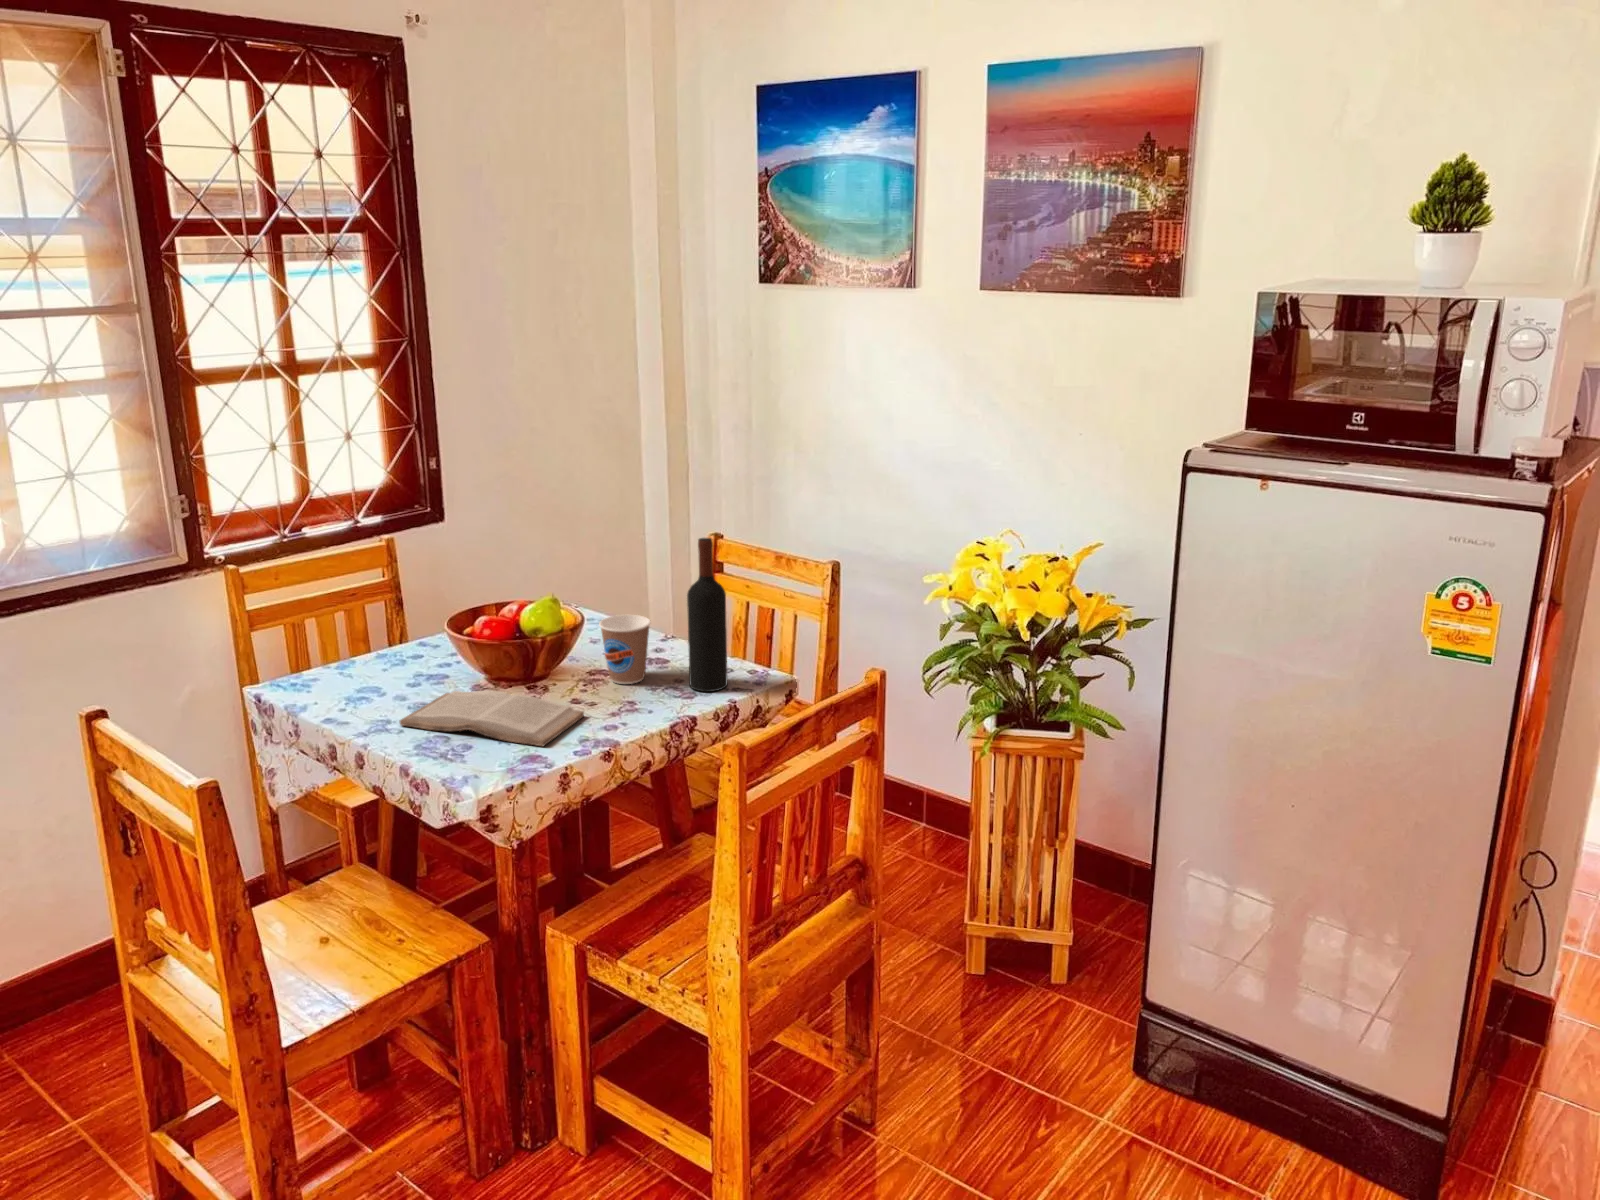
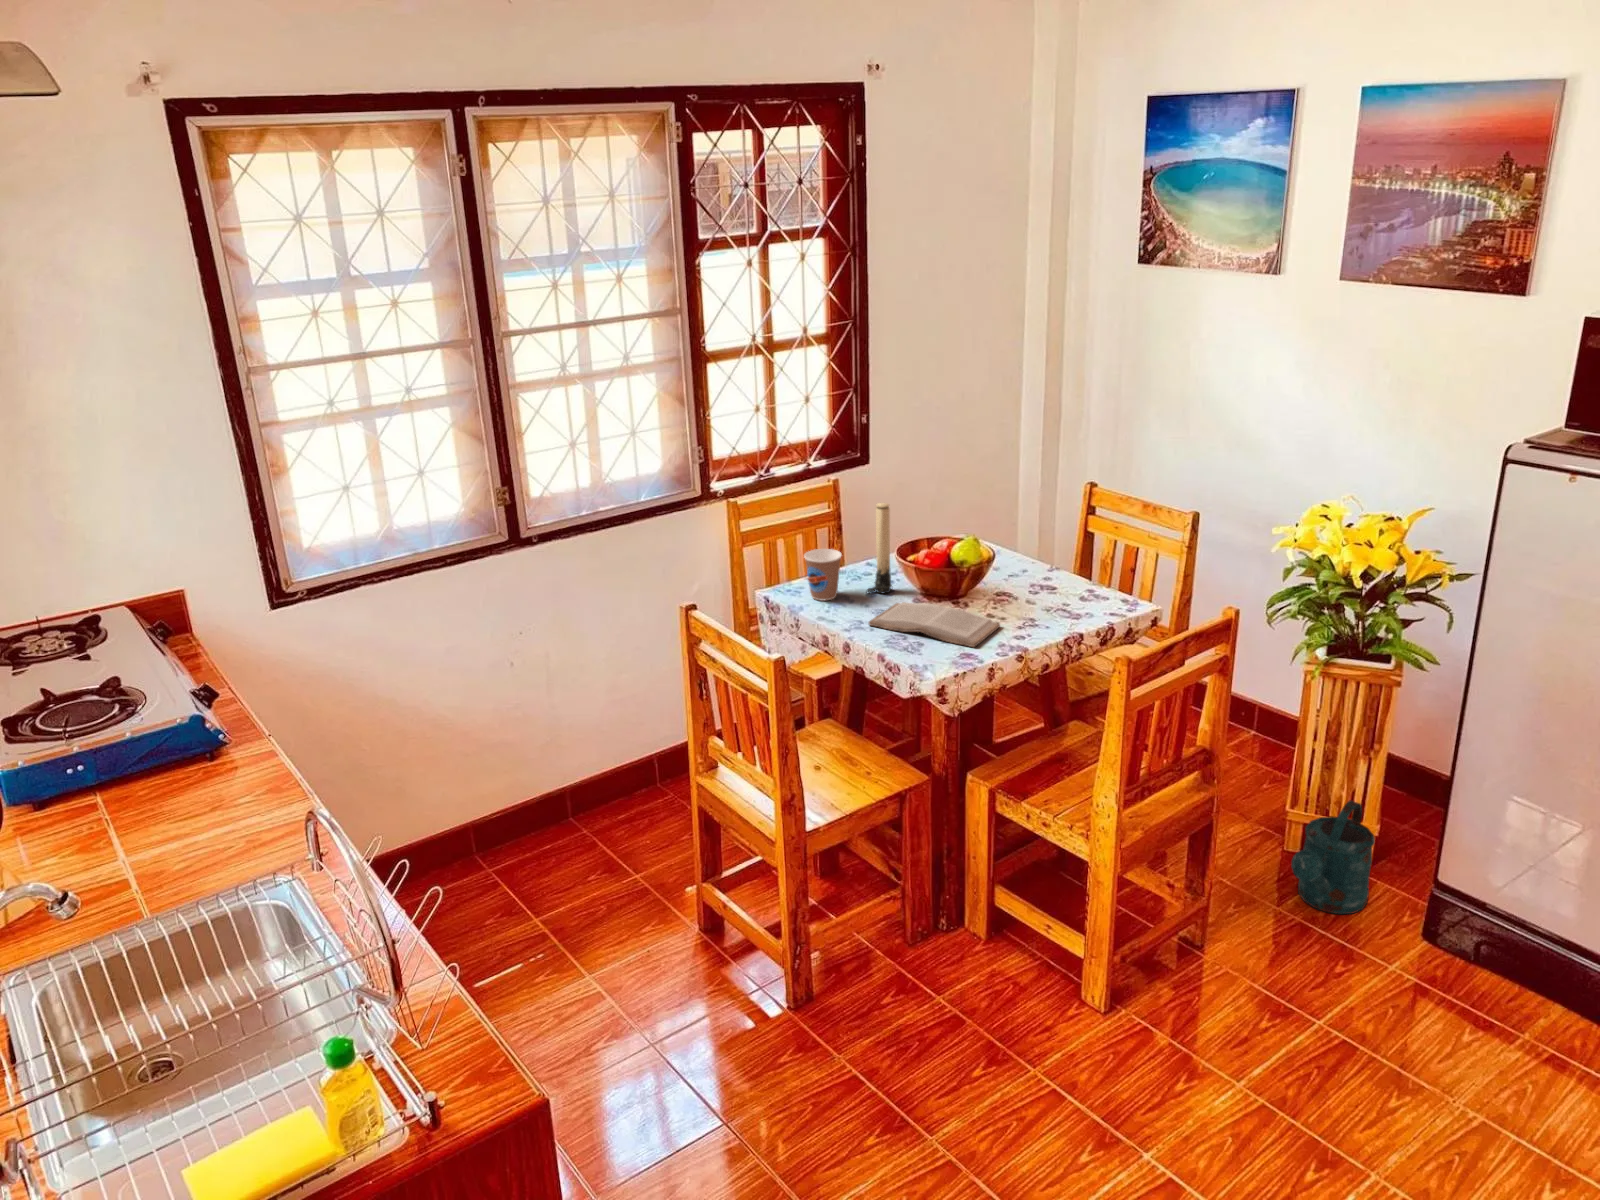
wine bottle: present [687,538,728,692] -> none [1077,497,1111,614]
candle: none [409,558,446,683] -> present [867,503,892,593]
coffee cup: present [599,615,651,684] -> present [804,549,842,601]
watering can: none [975,903,1070,1050] -> present [1291,801,1375,914]

